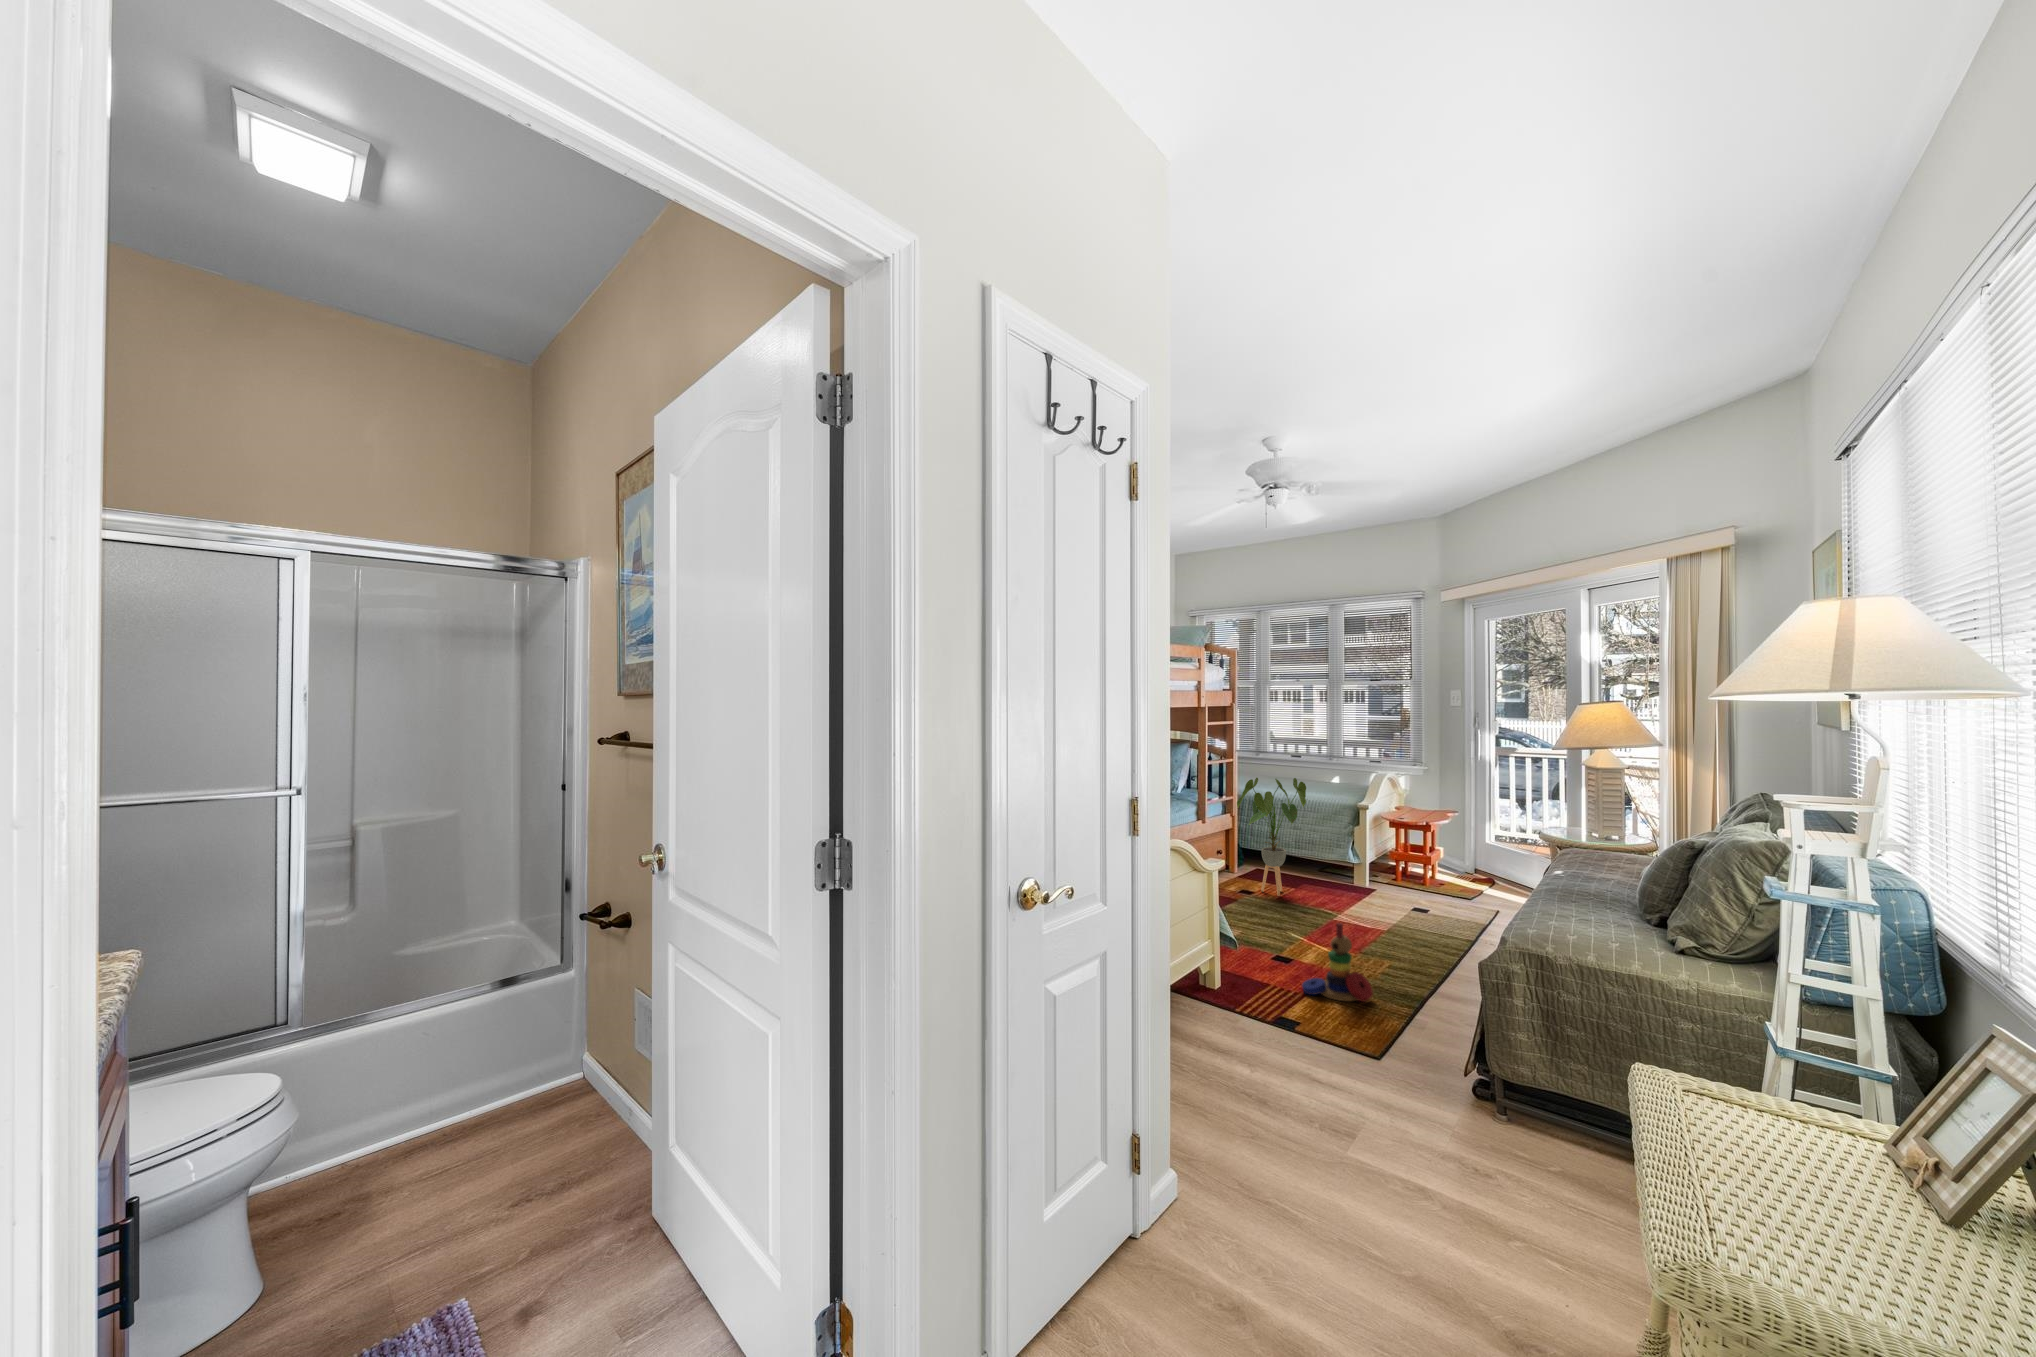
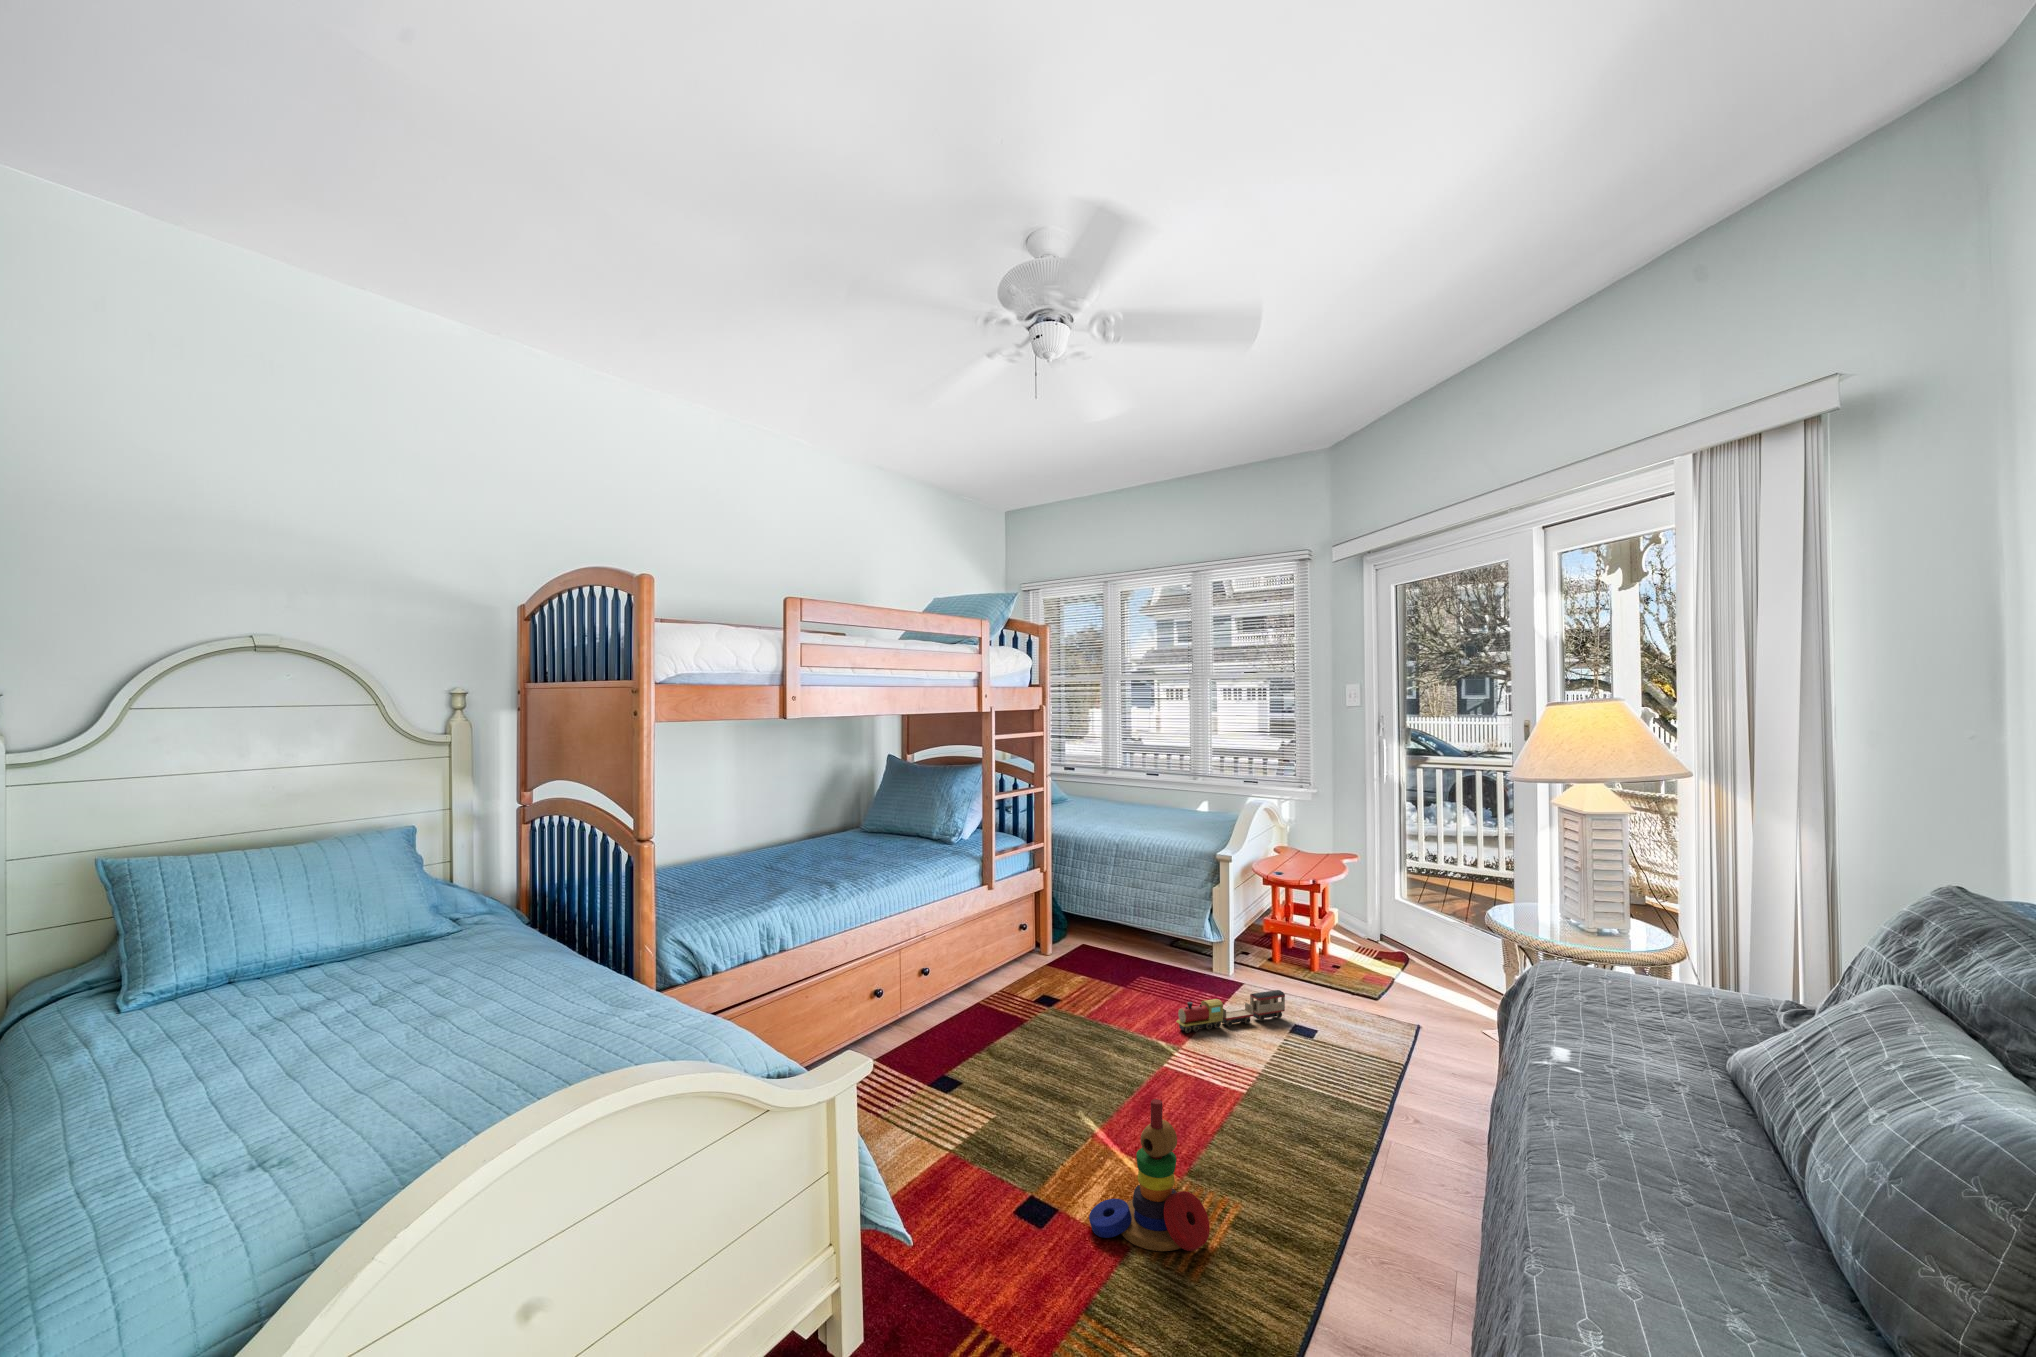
house plant: present [1237,778,1306,896] -> none [1050,815,1148,994]
toy train: none [1333,893,1408,916] -> present [1176,990,1285,1033]

